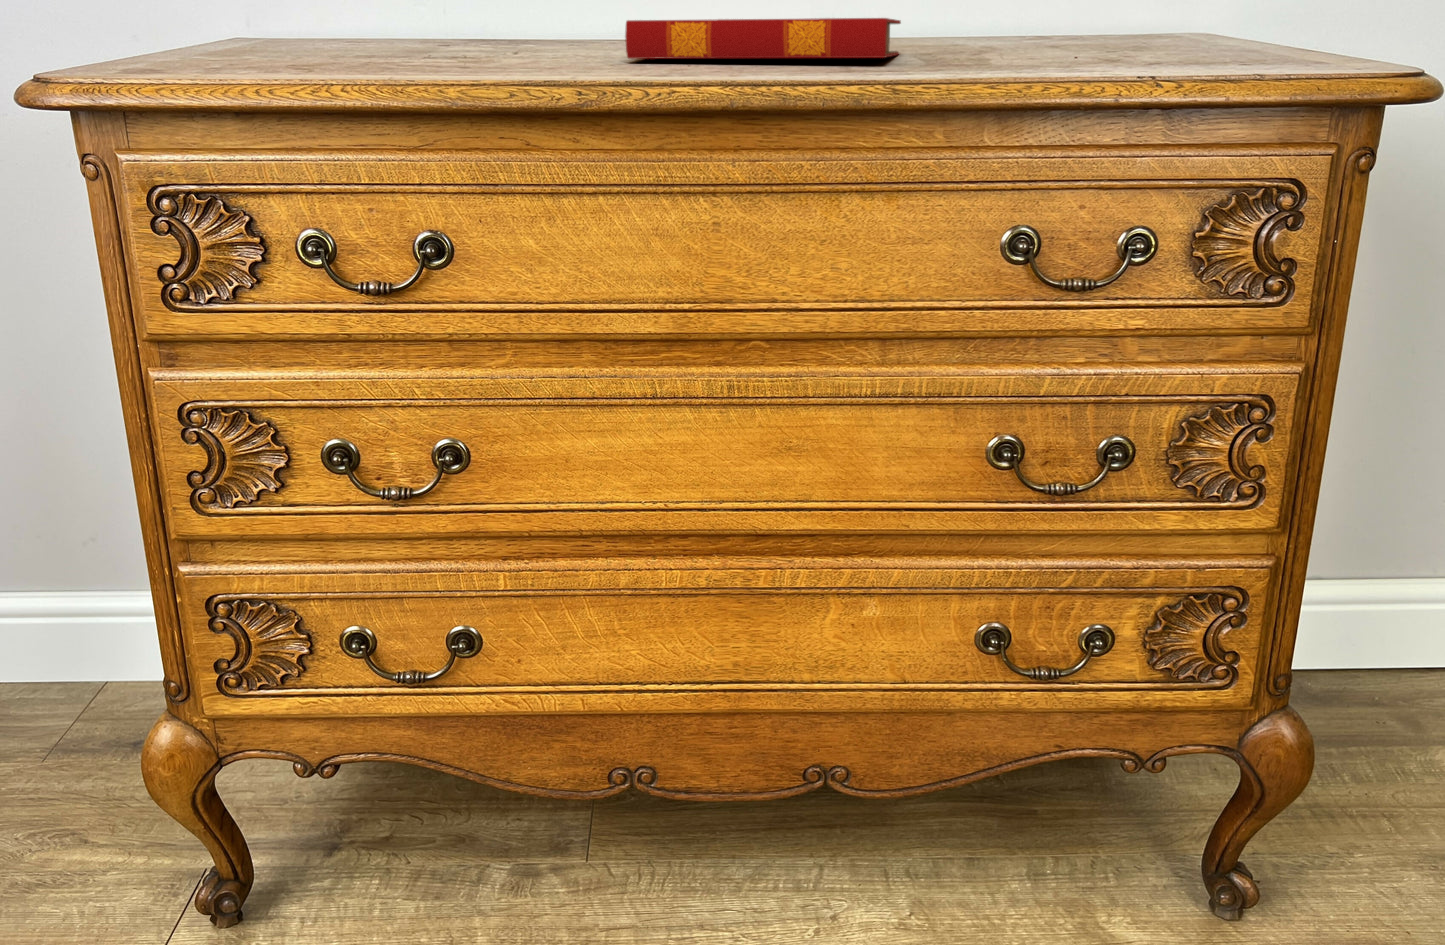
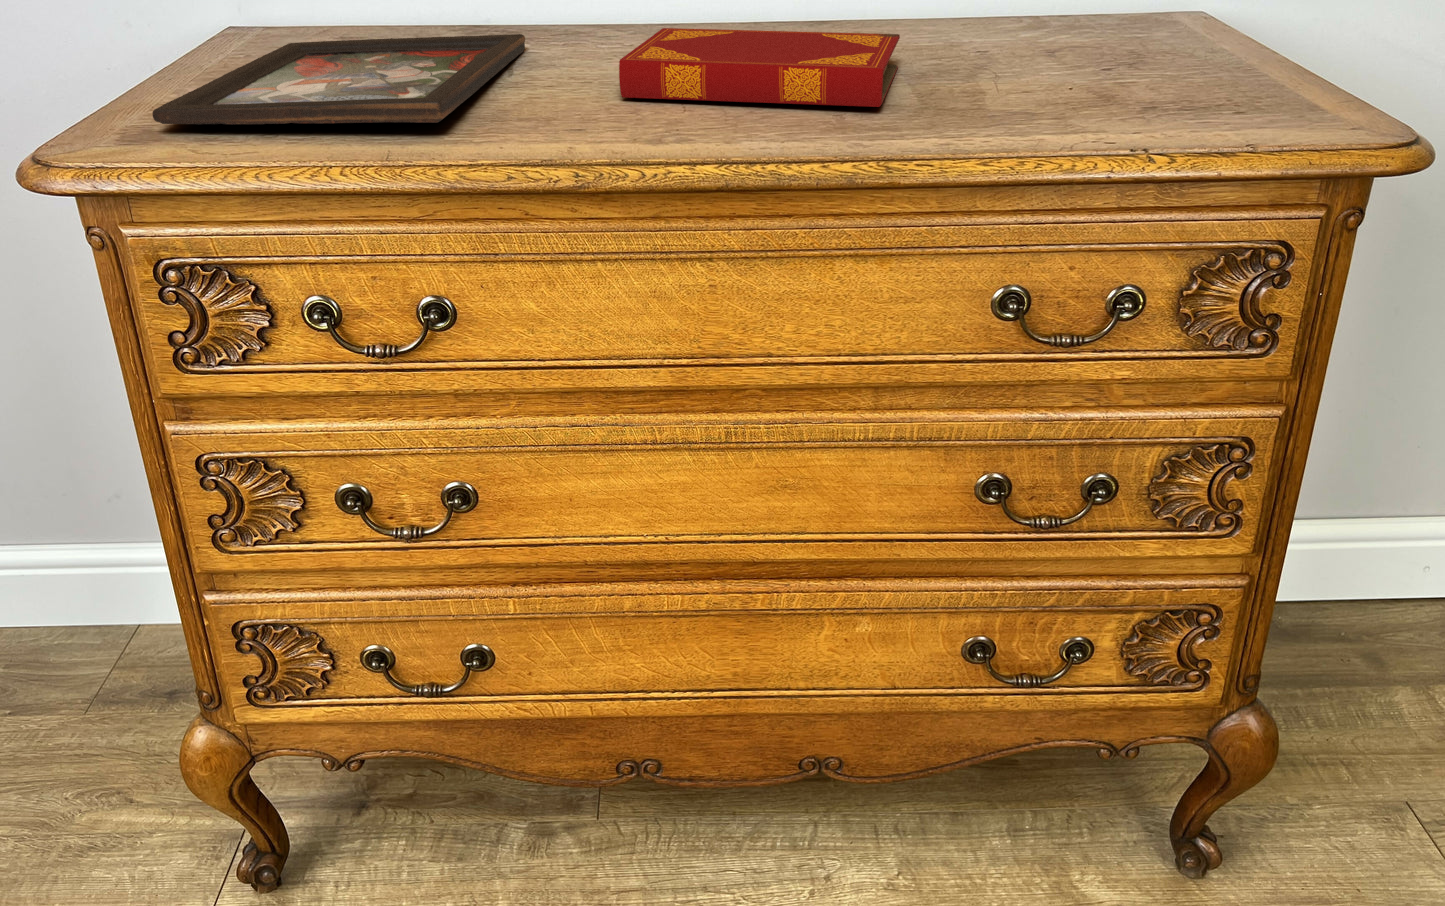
decorative tray: none [159,32,535,60] -> present [153,34,525,124]

